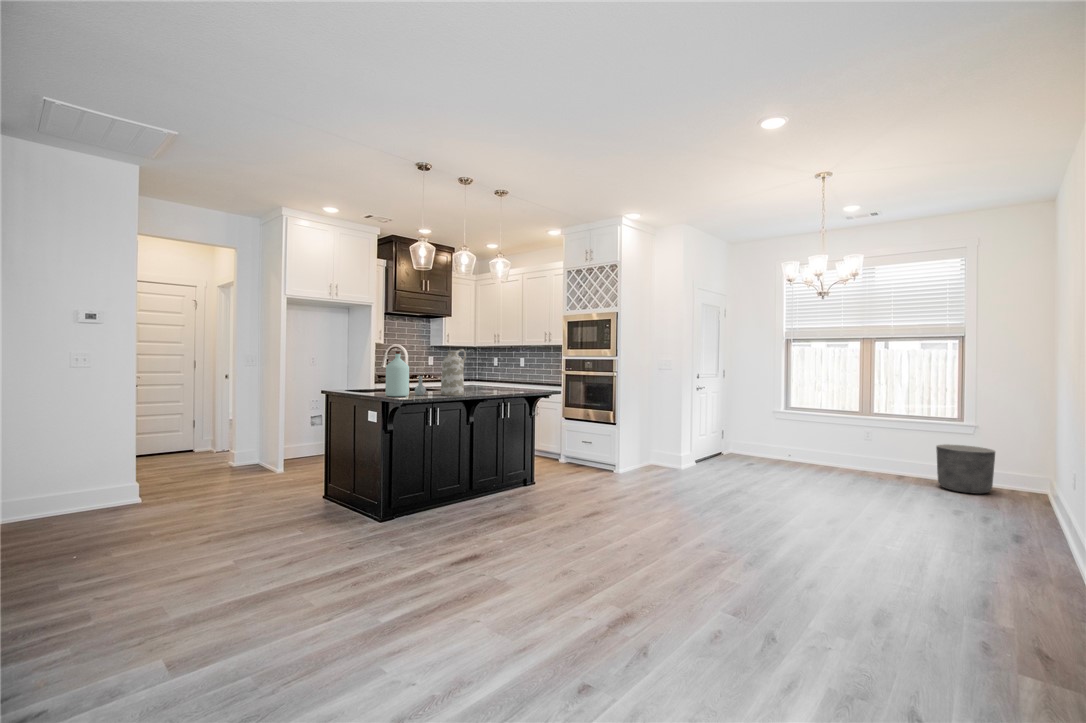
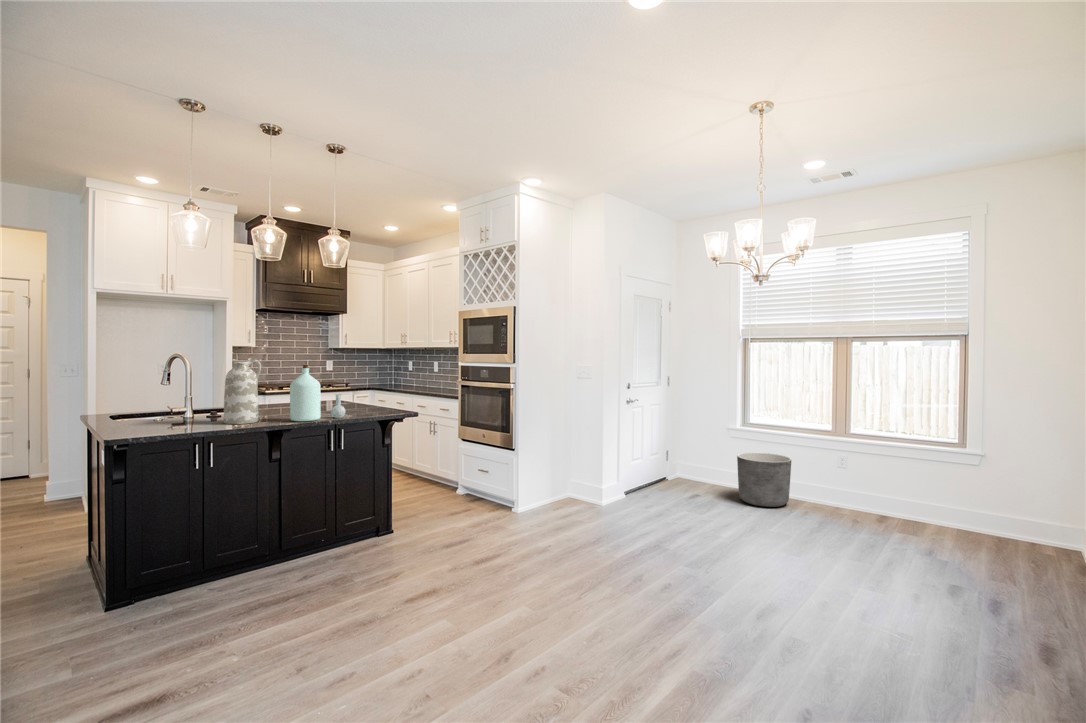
bottle: present [385,351,426,397] -> present [290,365,346,421]
planter: present [936,444,995,494] -> present [737,453,791,507]

